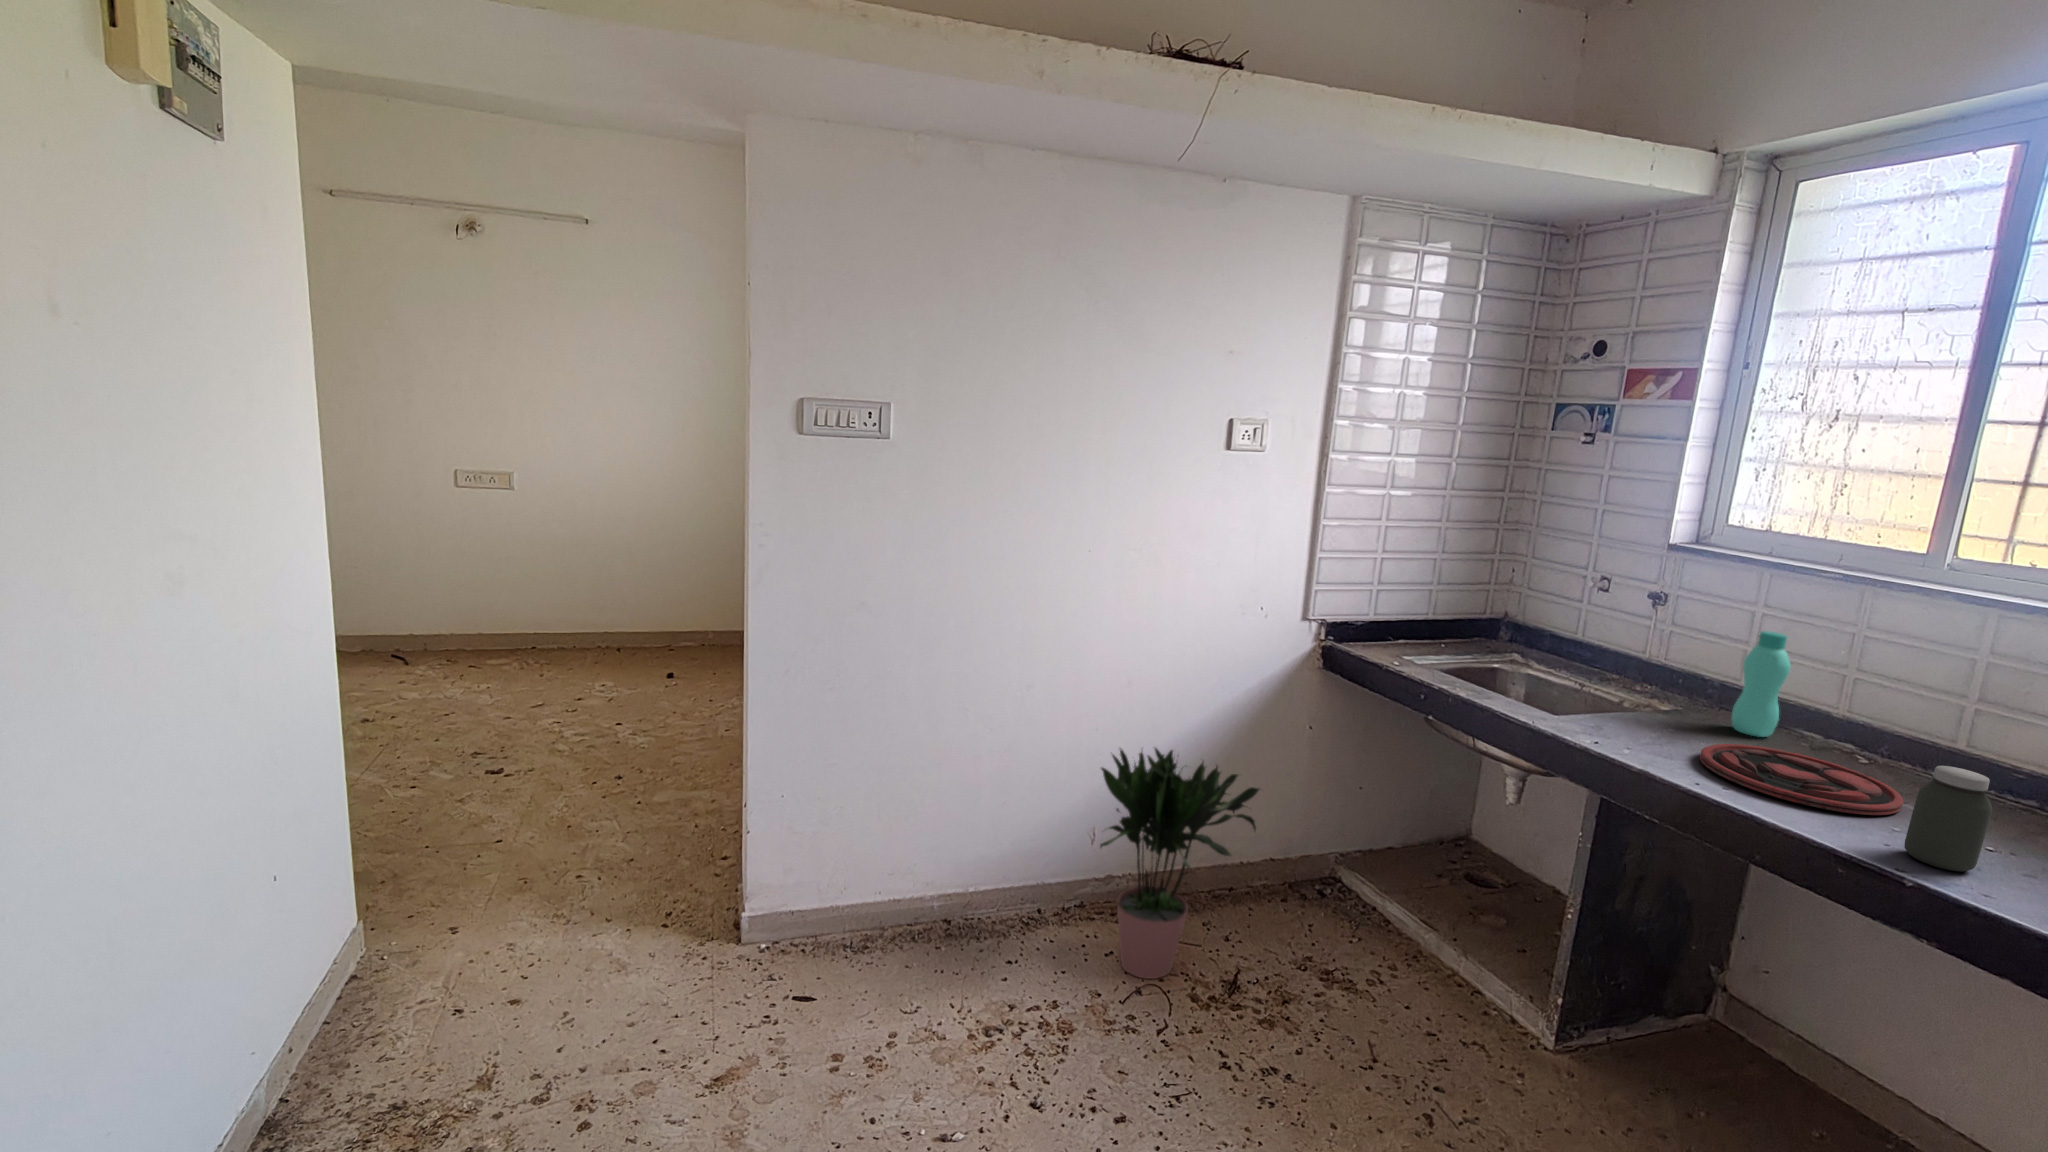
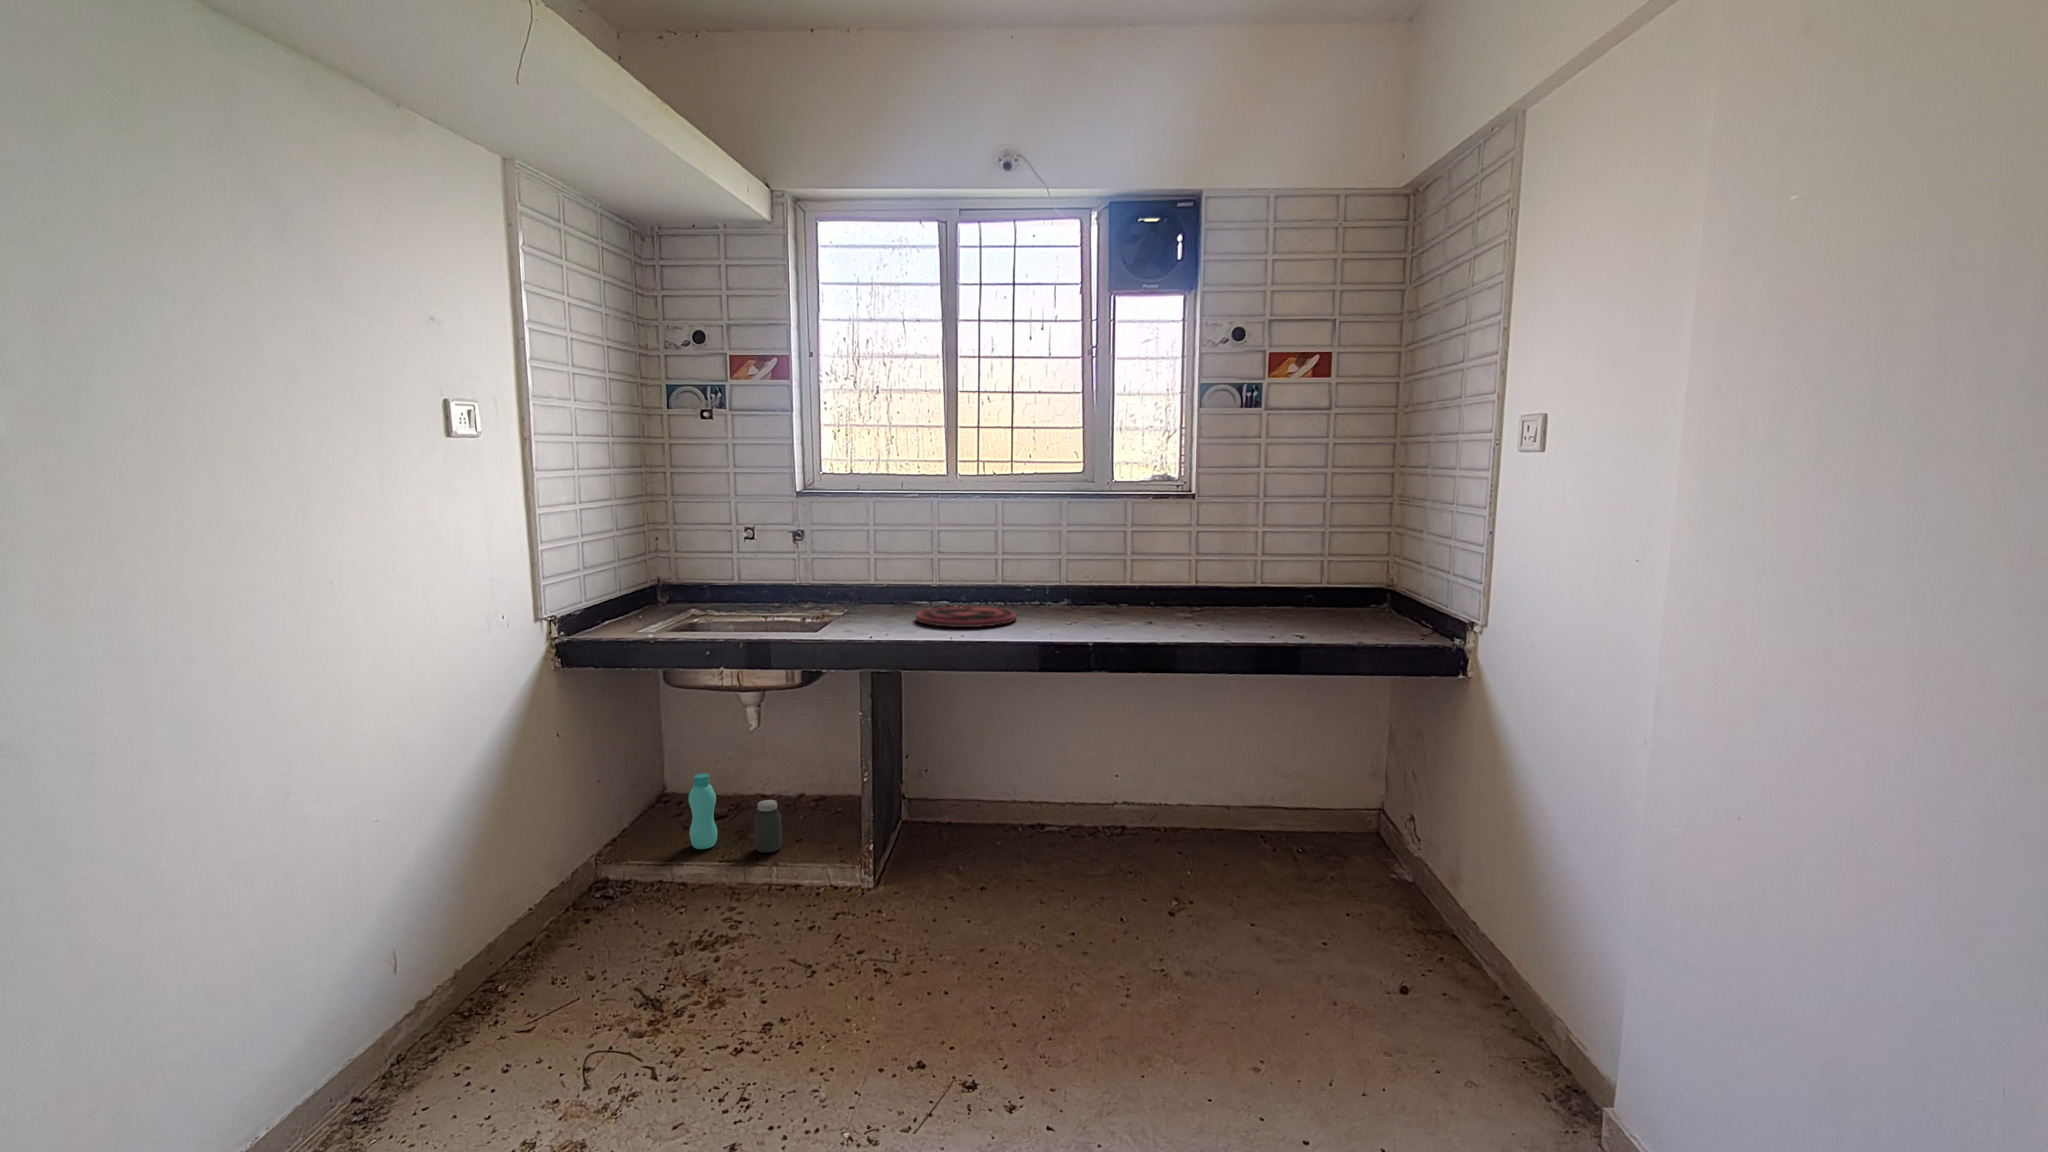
bottle: present [1732,631,1790,737] -> present [688,774,717,849]
potted plant: present [1100,748,1260,979] -> none [417,754,656,1070]
jar: present [1904,766,1992,871] -> present [754,800,782,853]

